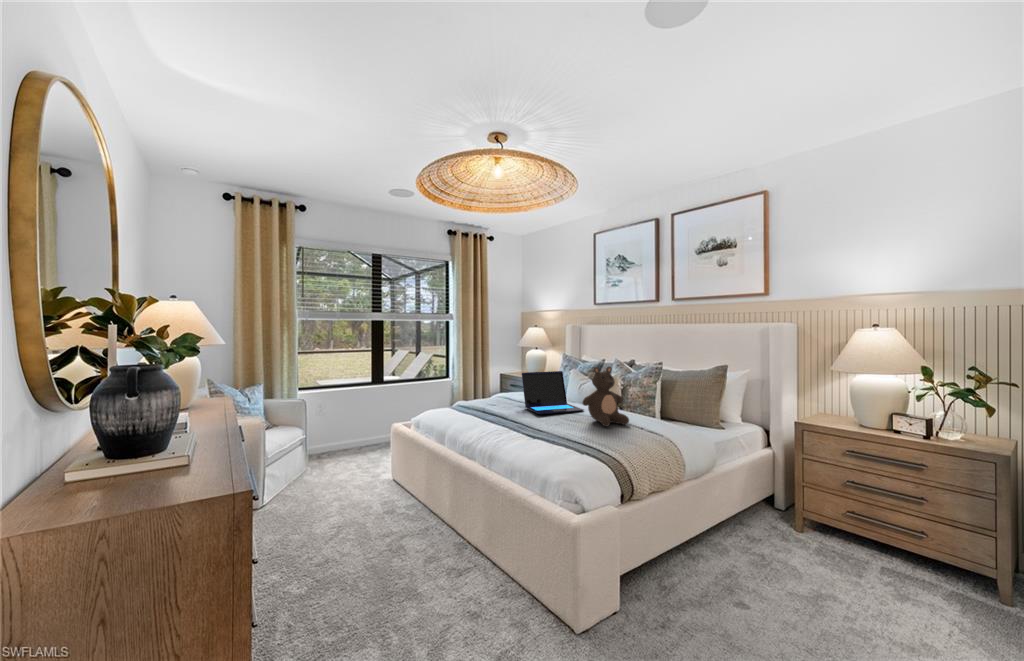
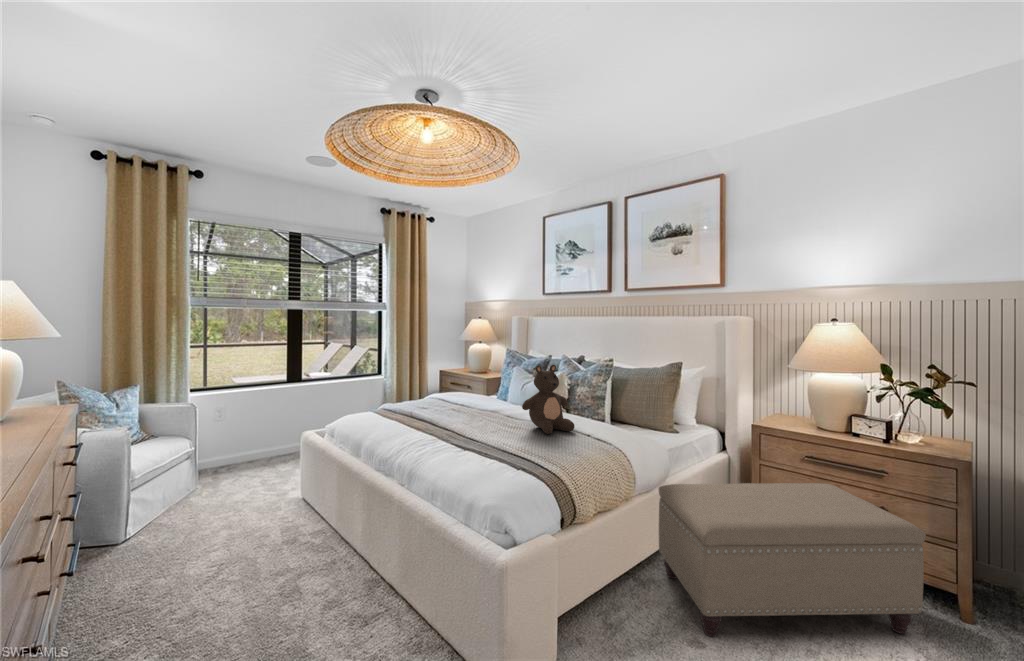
laptop: present [522,371,584,414] -> none [456,369,526,420]
ottoman: none [706,472,960,611] -> present [659,483,926,637]

